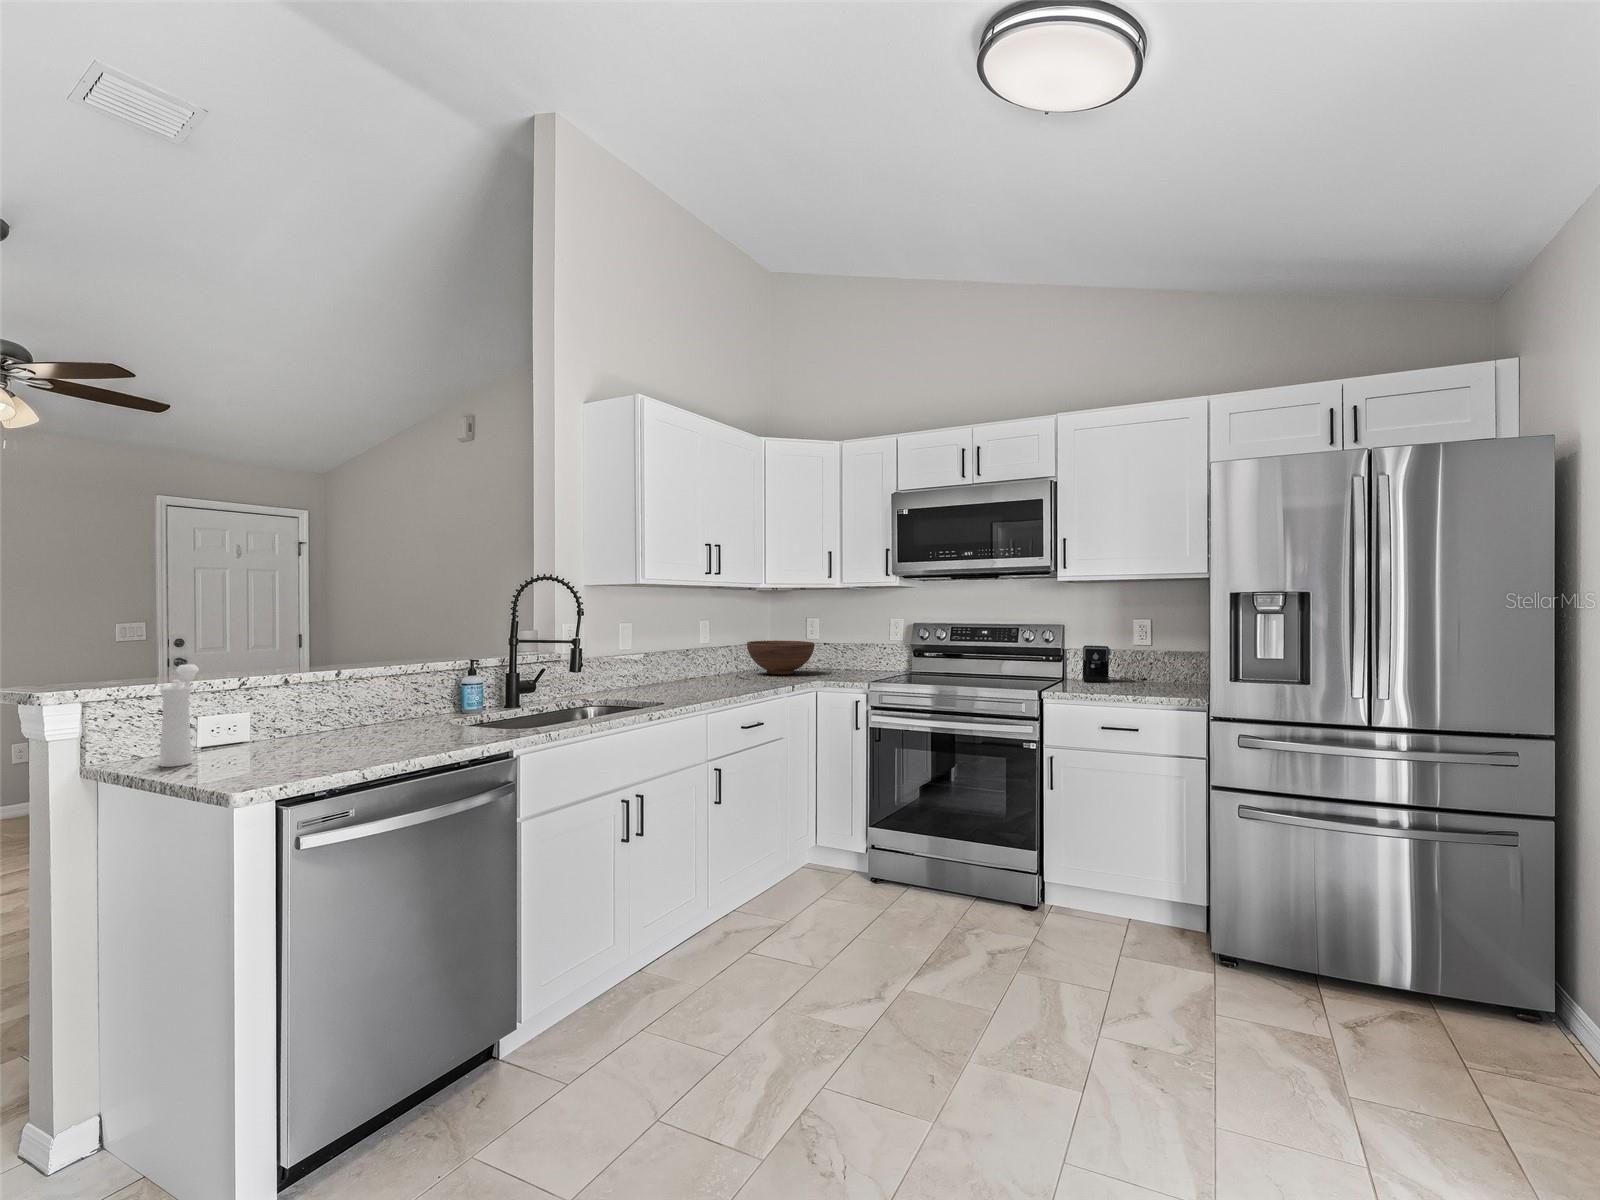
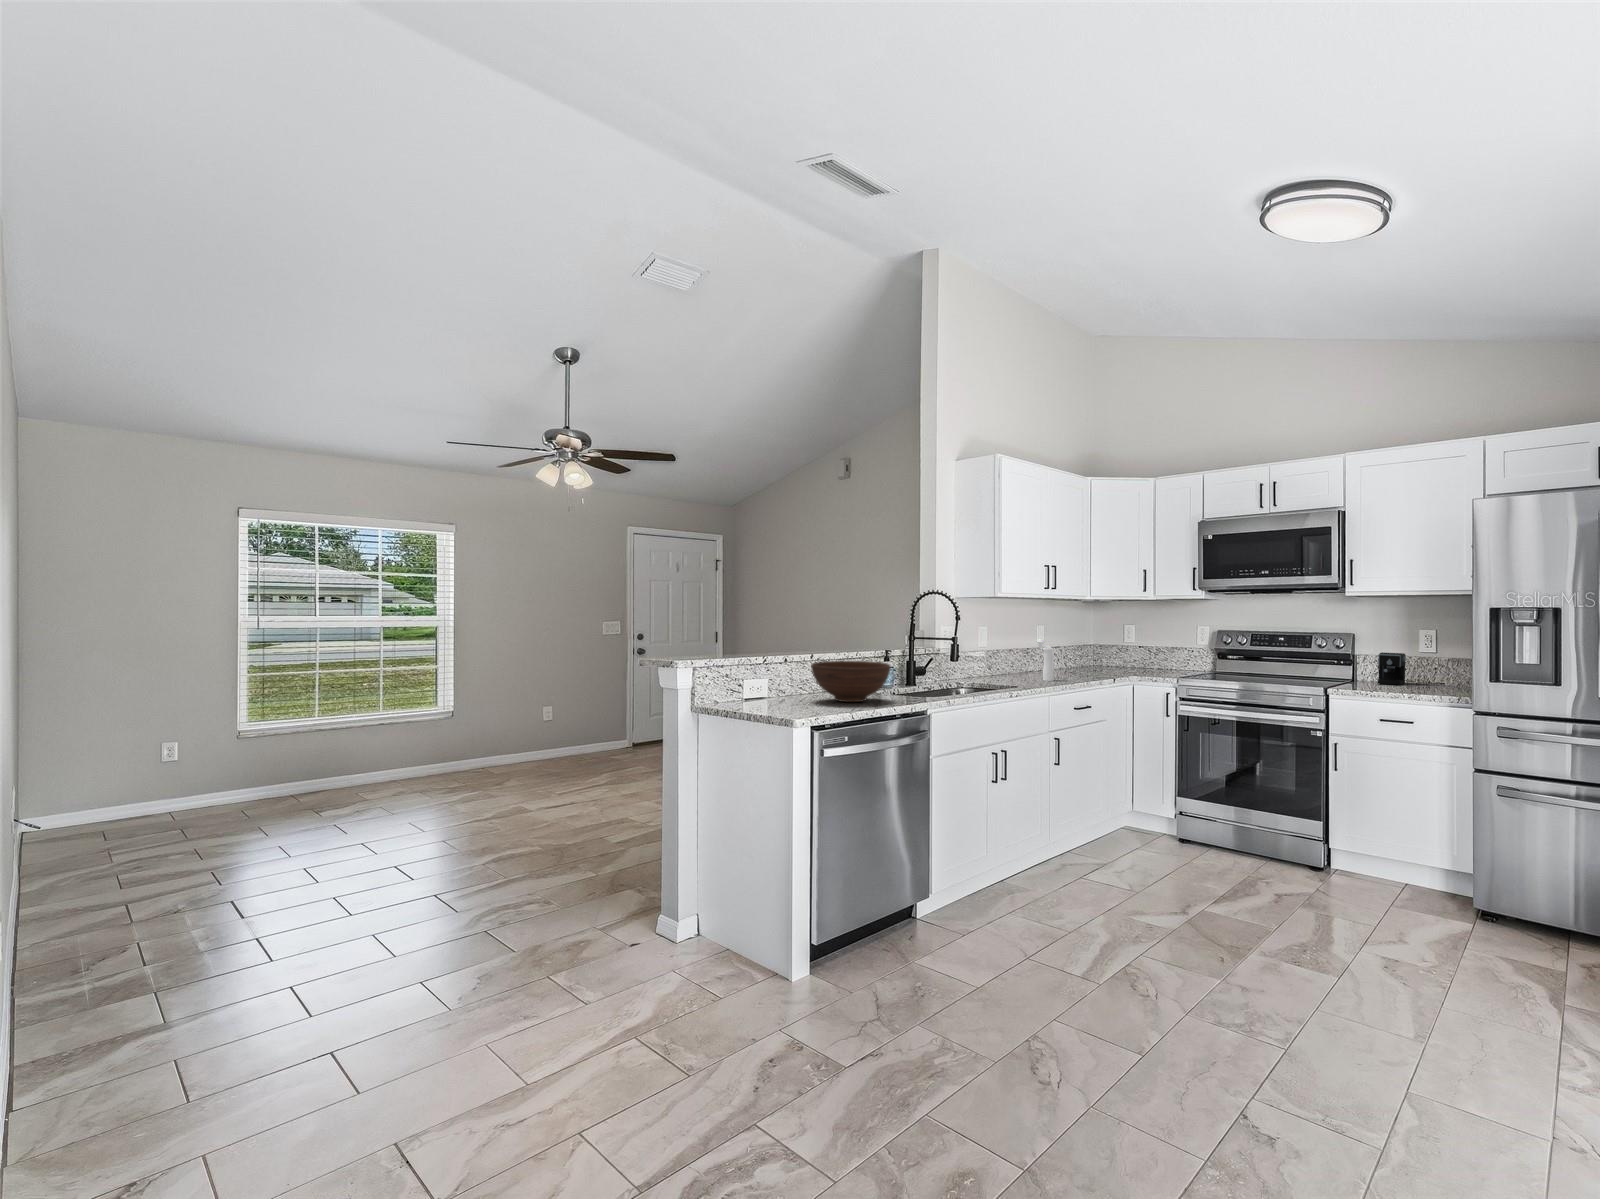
fruit bowl: present [747,641,815,675] -> present [811,661,891,702]
pepper mill: present [160,665,199,767] -> present [1037,639,1054,681]

